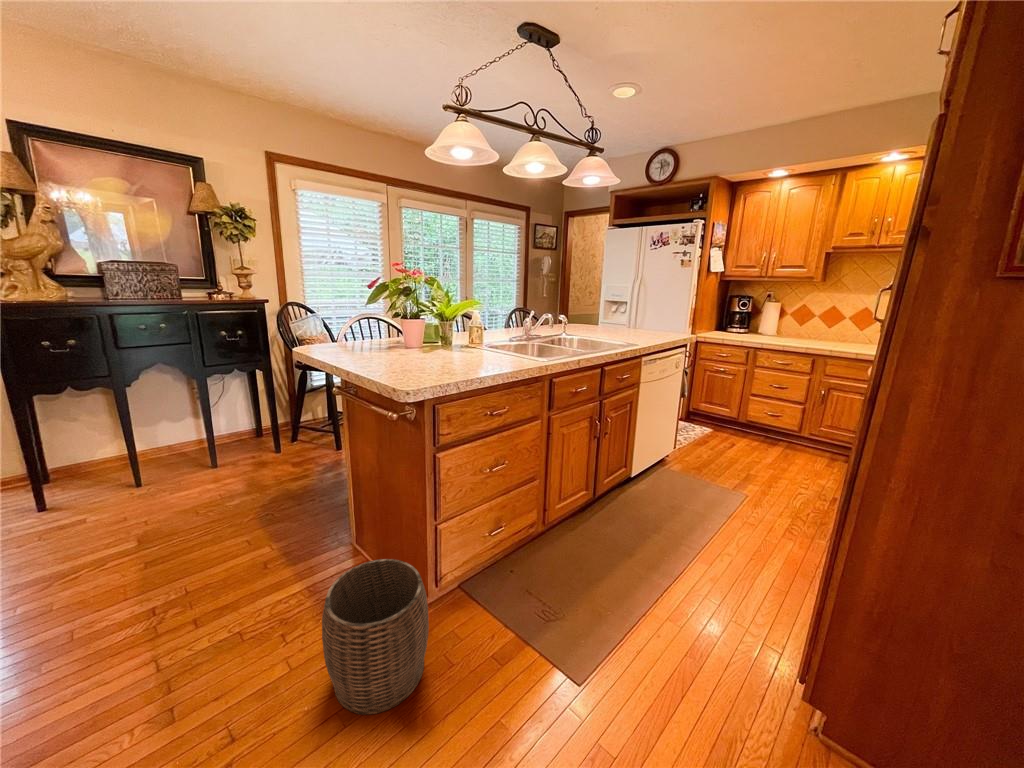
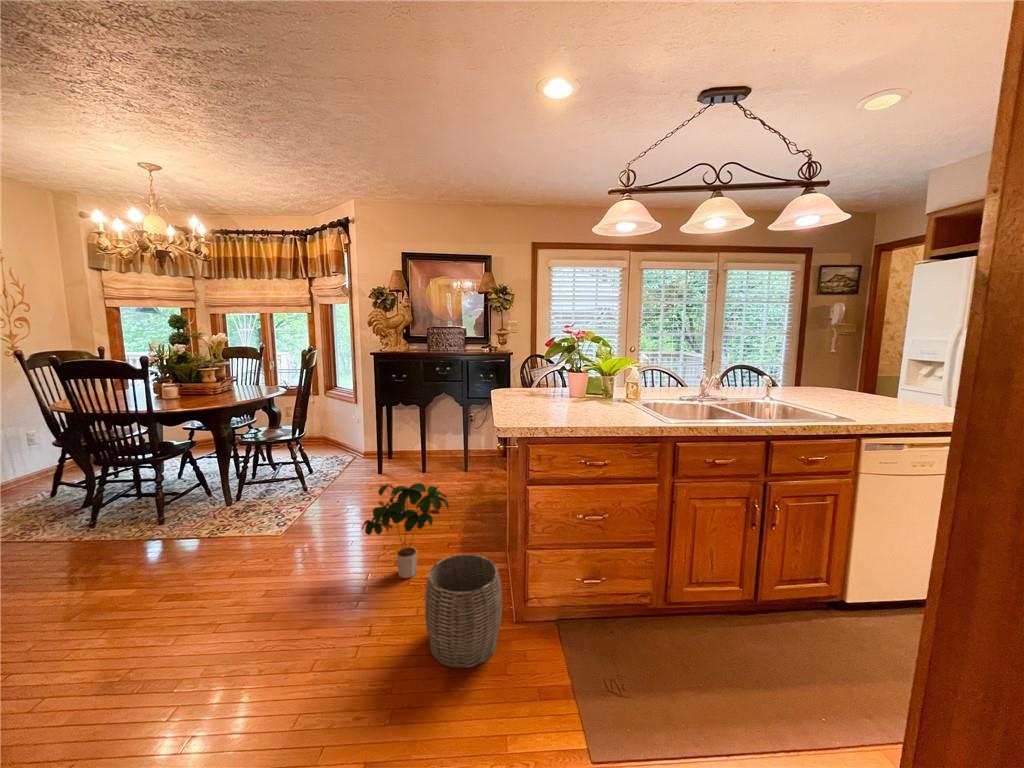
potted plant: none [118,493,285,645] -> present [362,483,449,578]

